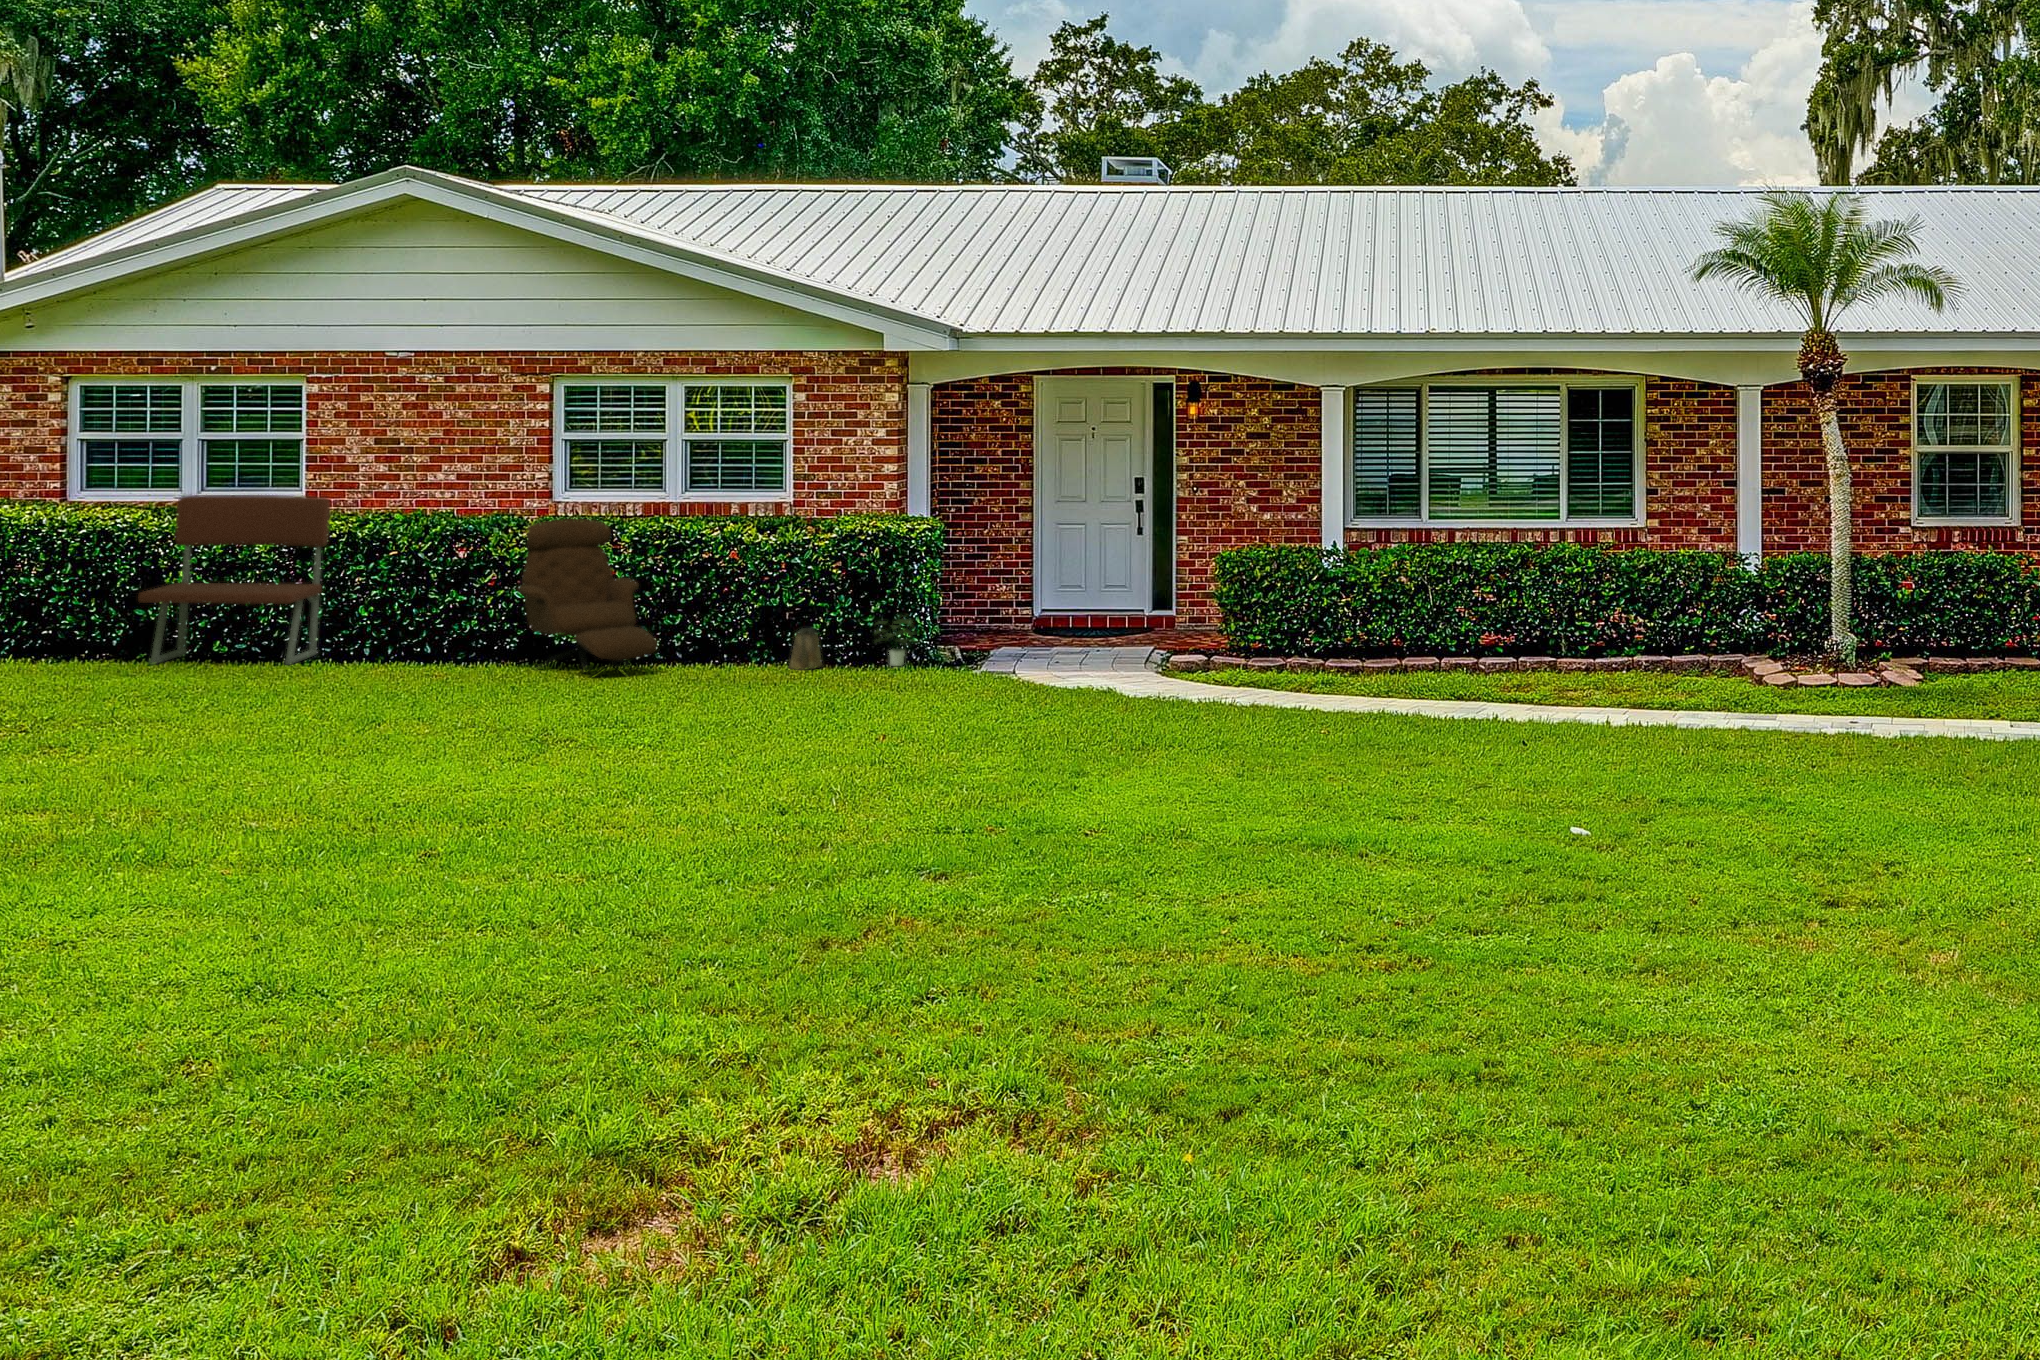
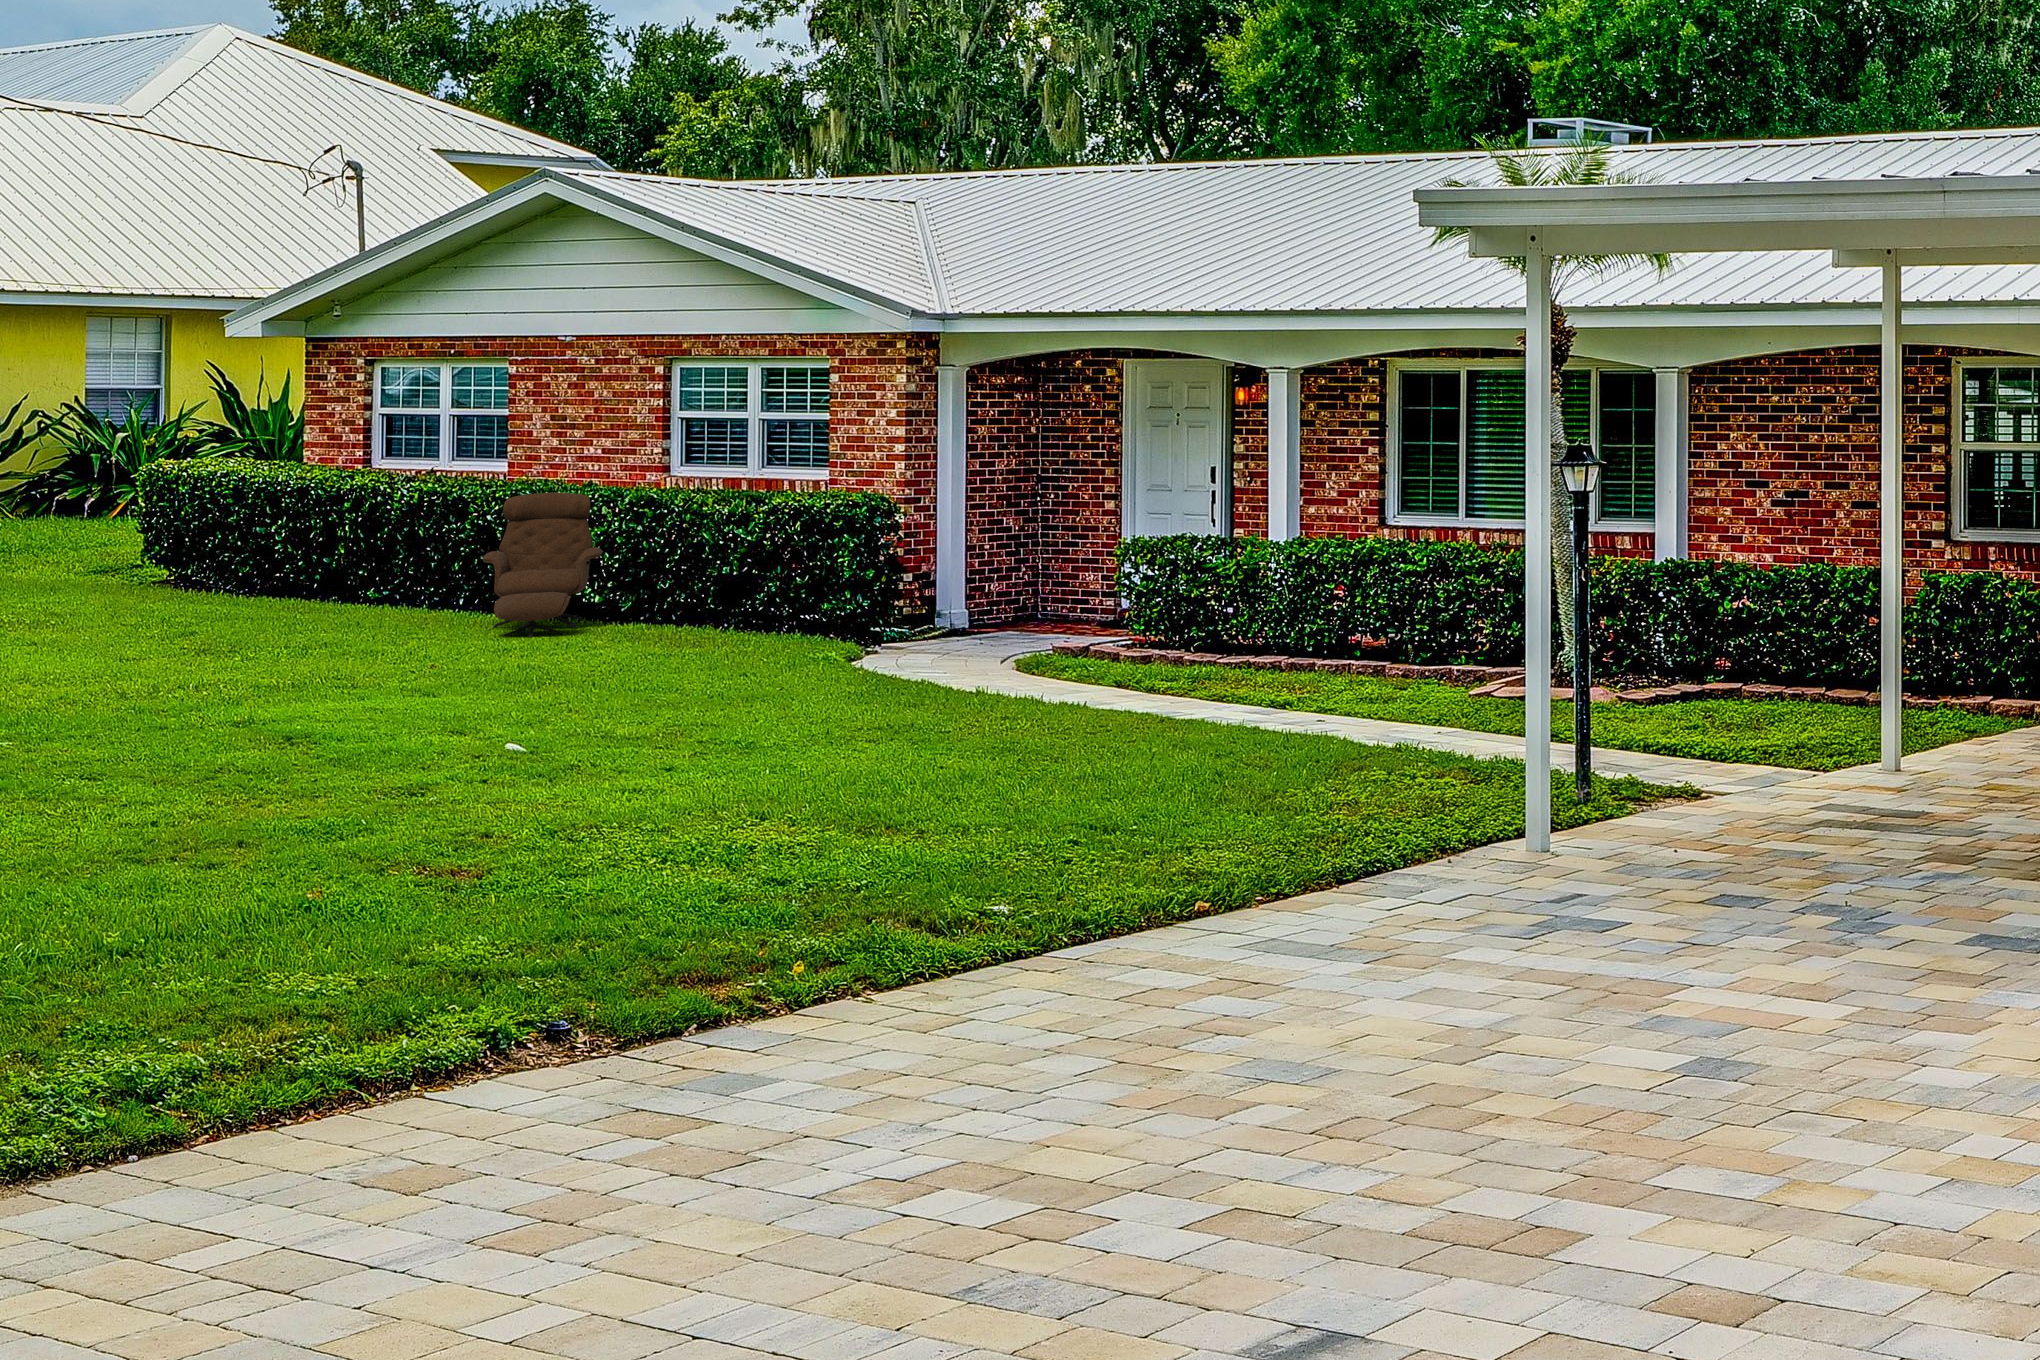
bench: present [138,495,330,665] -> none [243,466,402,614]
potted plant: present [874,615,916,666] -> none [761,591,811,640]
watering can: present [790,628,822,670] -> none [669,600,722,639]

